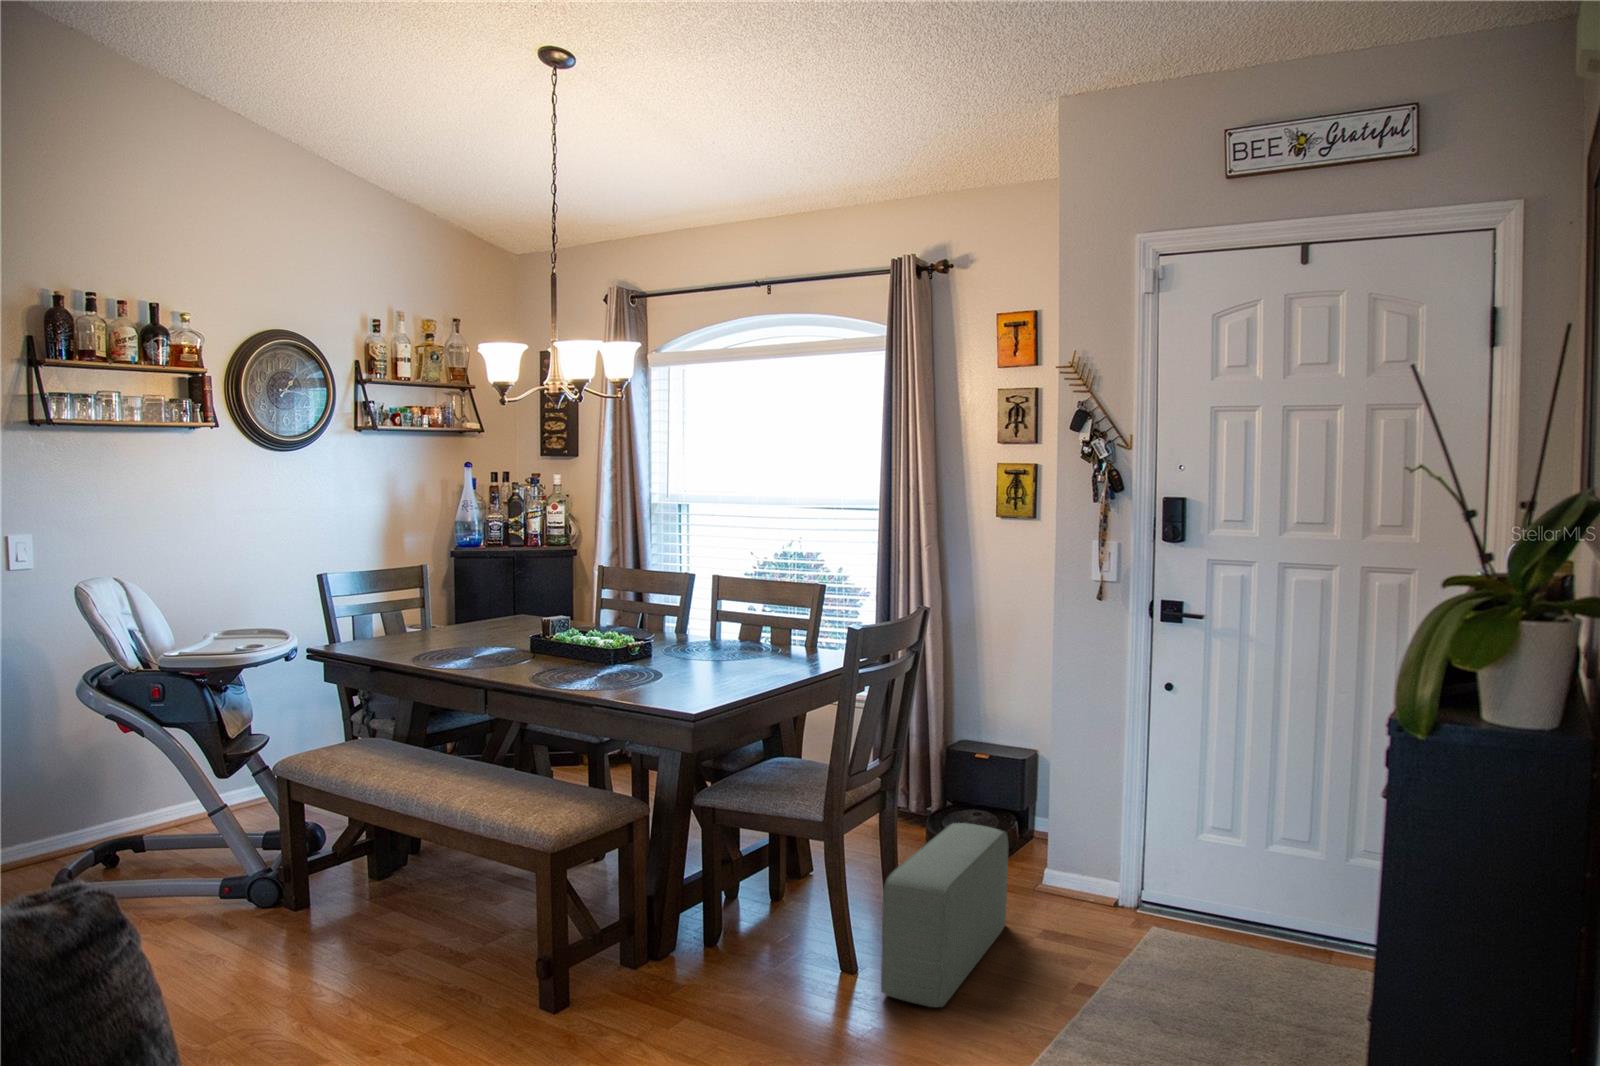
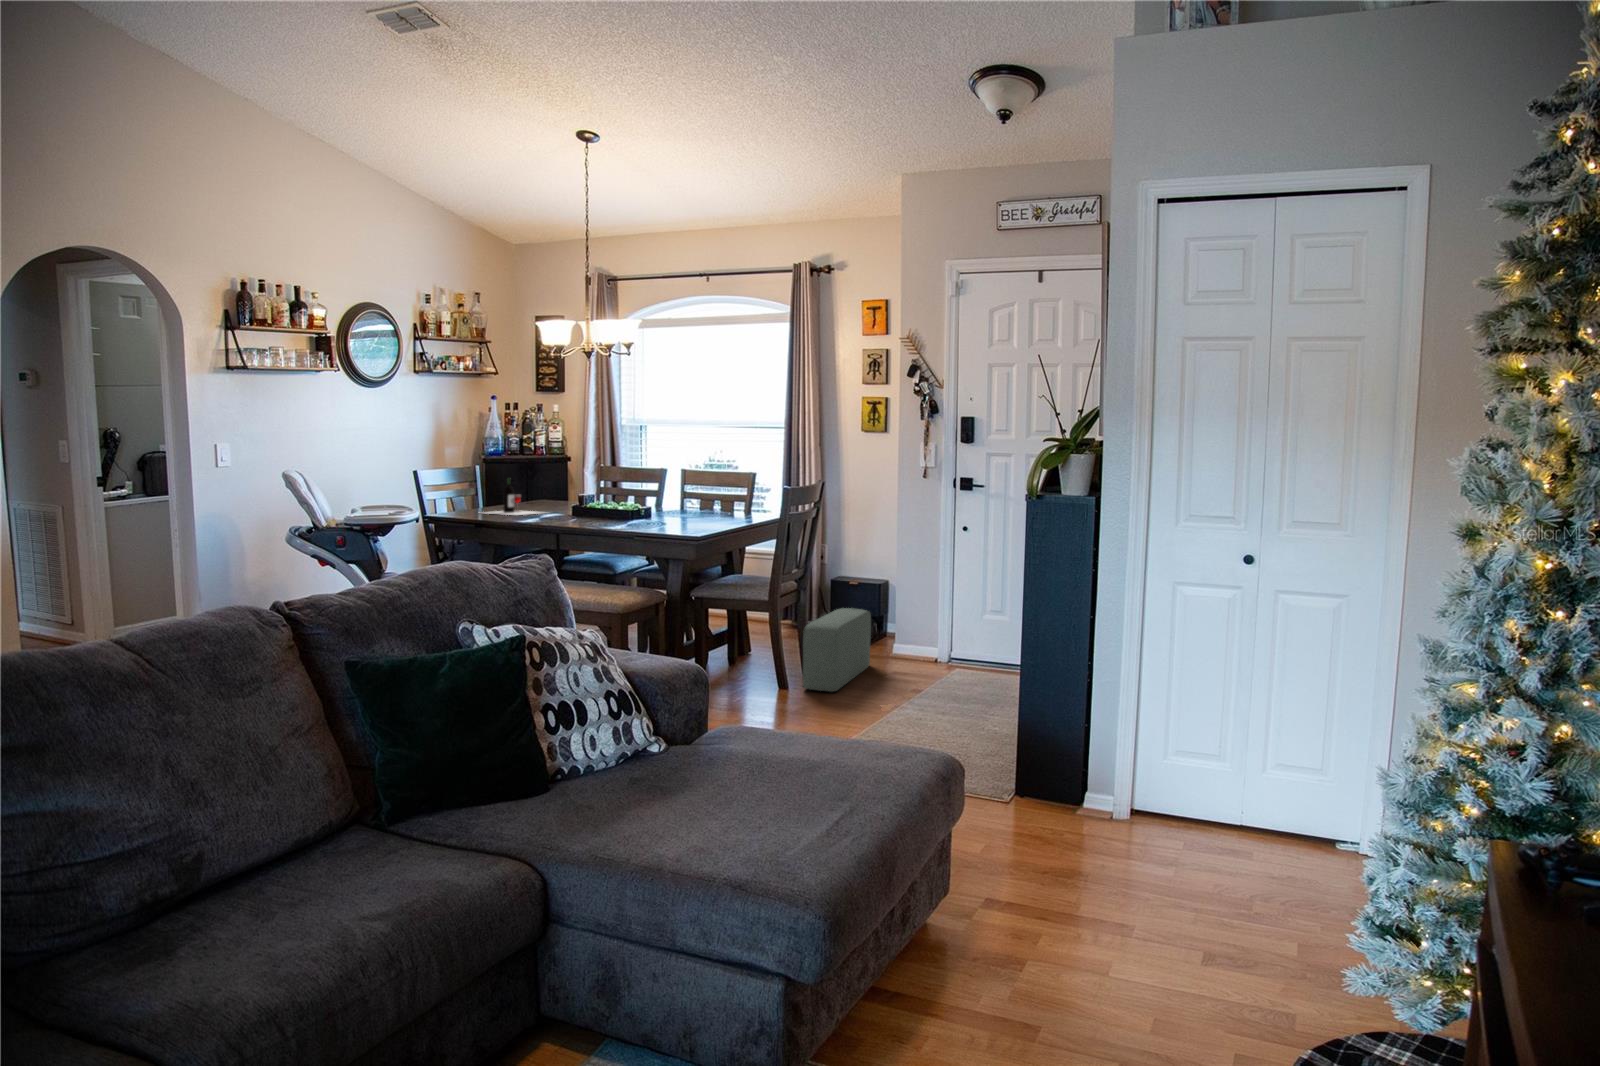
wine bottle: none [378,590,501,652] -> present [486,478,541,515]

